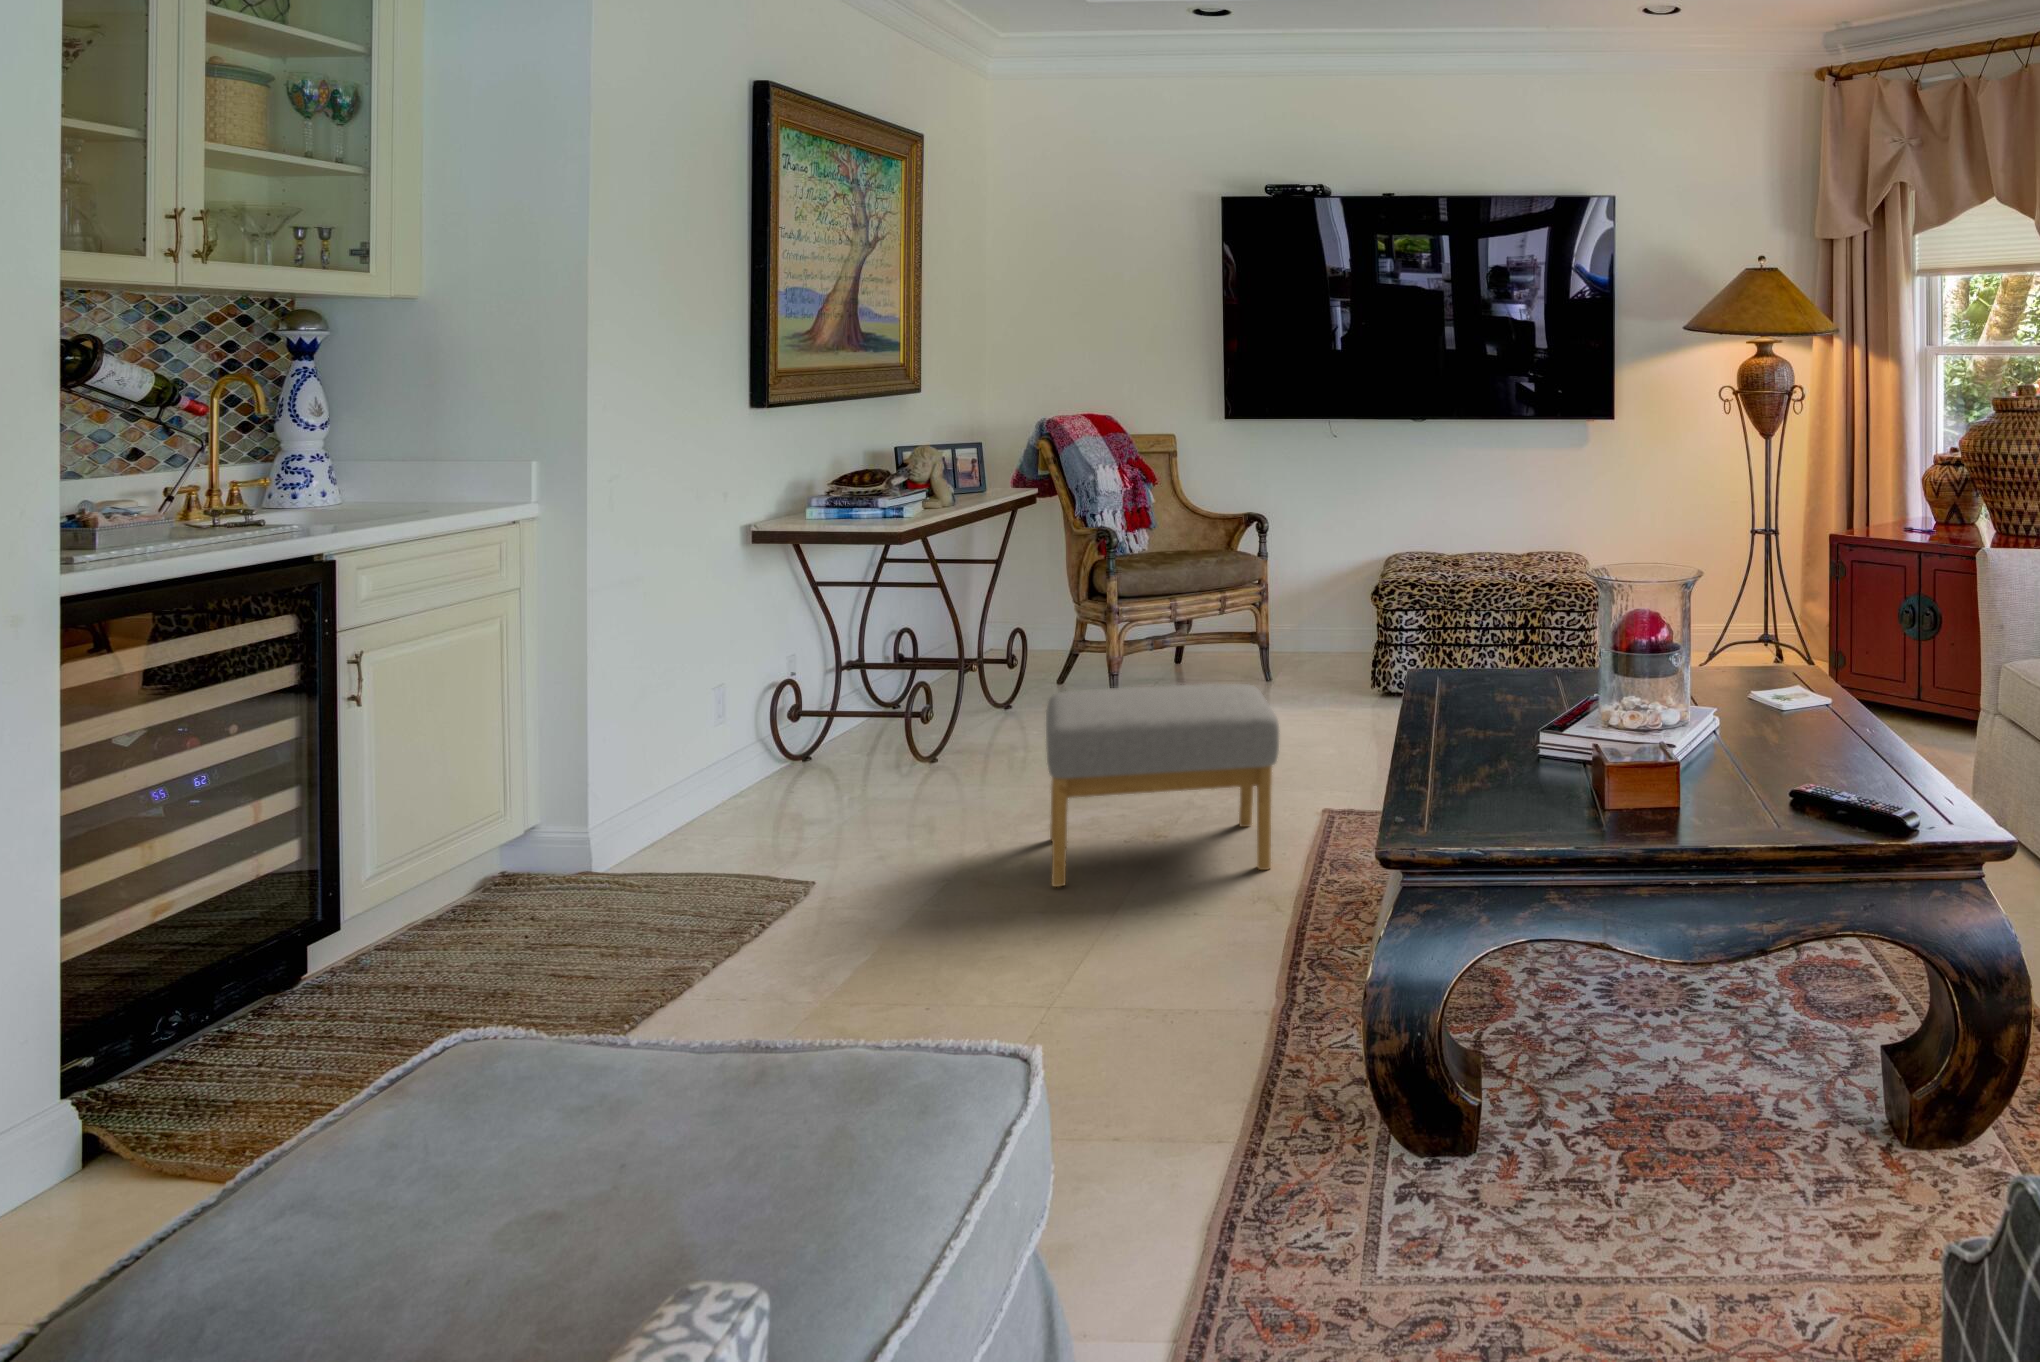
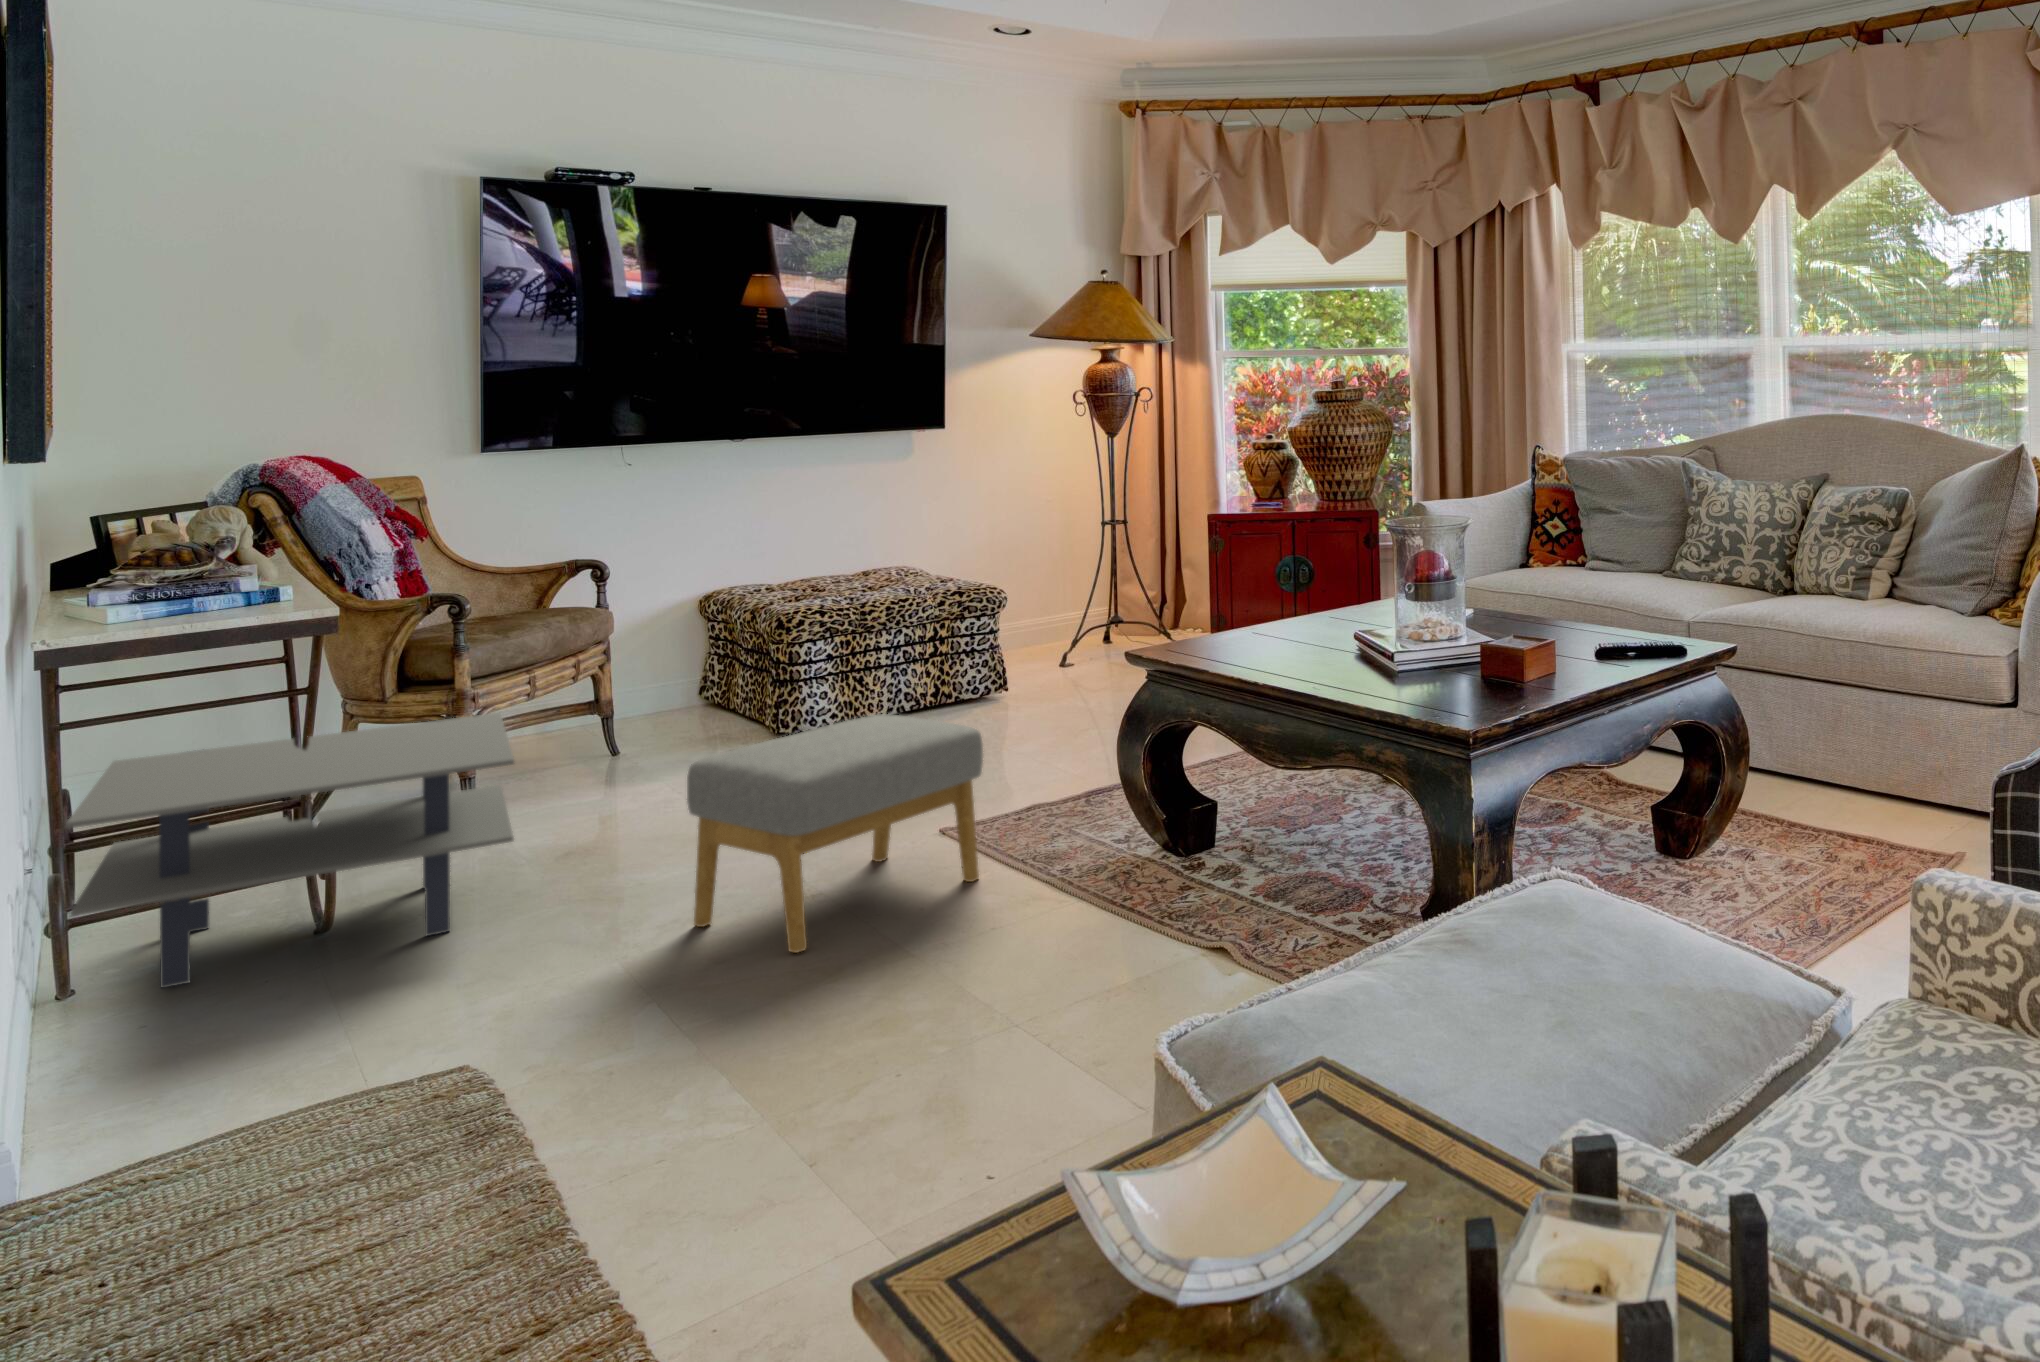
side table: none [715,613,1051,791] -> present [66,713,514,988]

